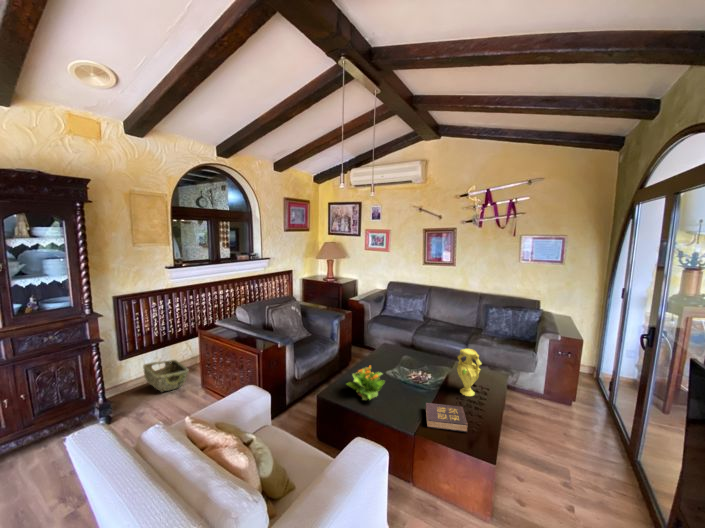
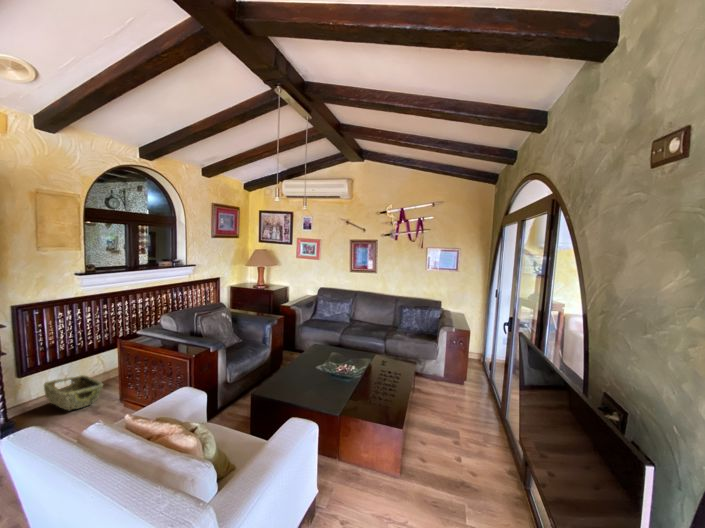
vase: present [457,349,481,396] -> none [376,342,396,382]
potted flower: present [346,366,385,400] -> none [280,362,315,393]
hardback book: present [426,403,468,432] -> none [351,390,384,410]

